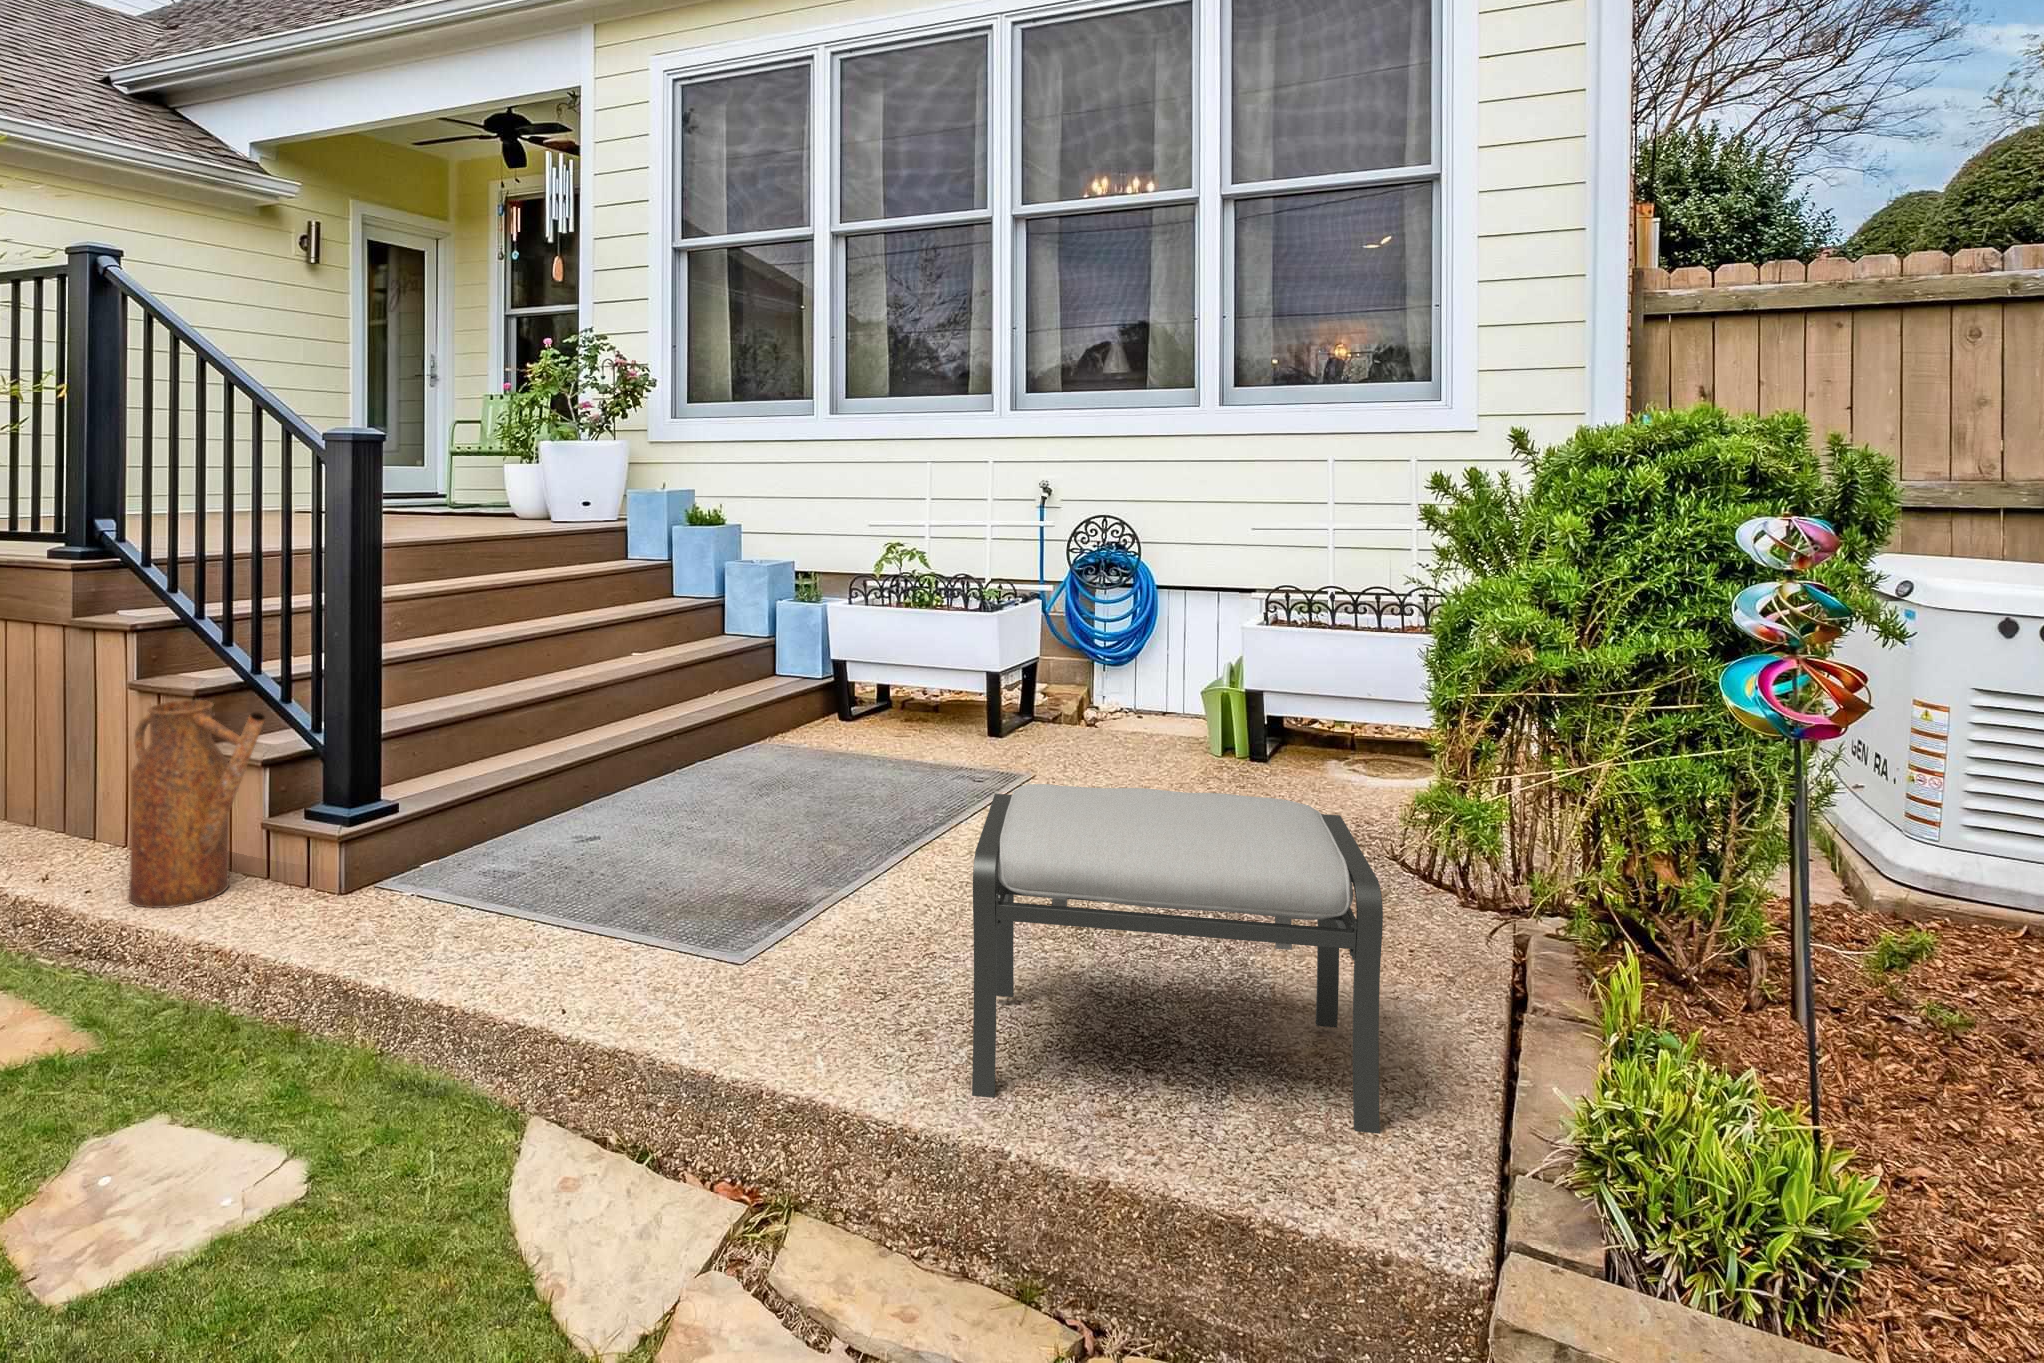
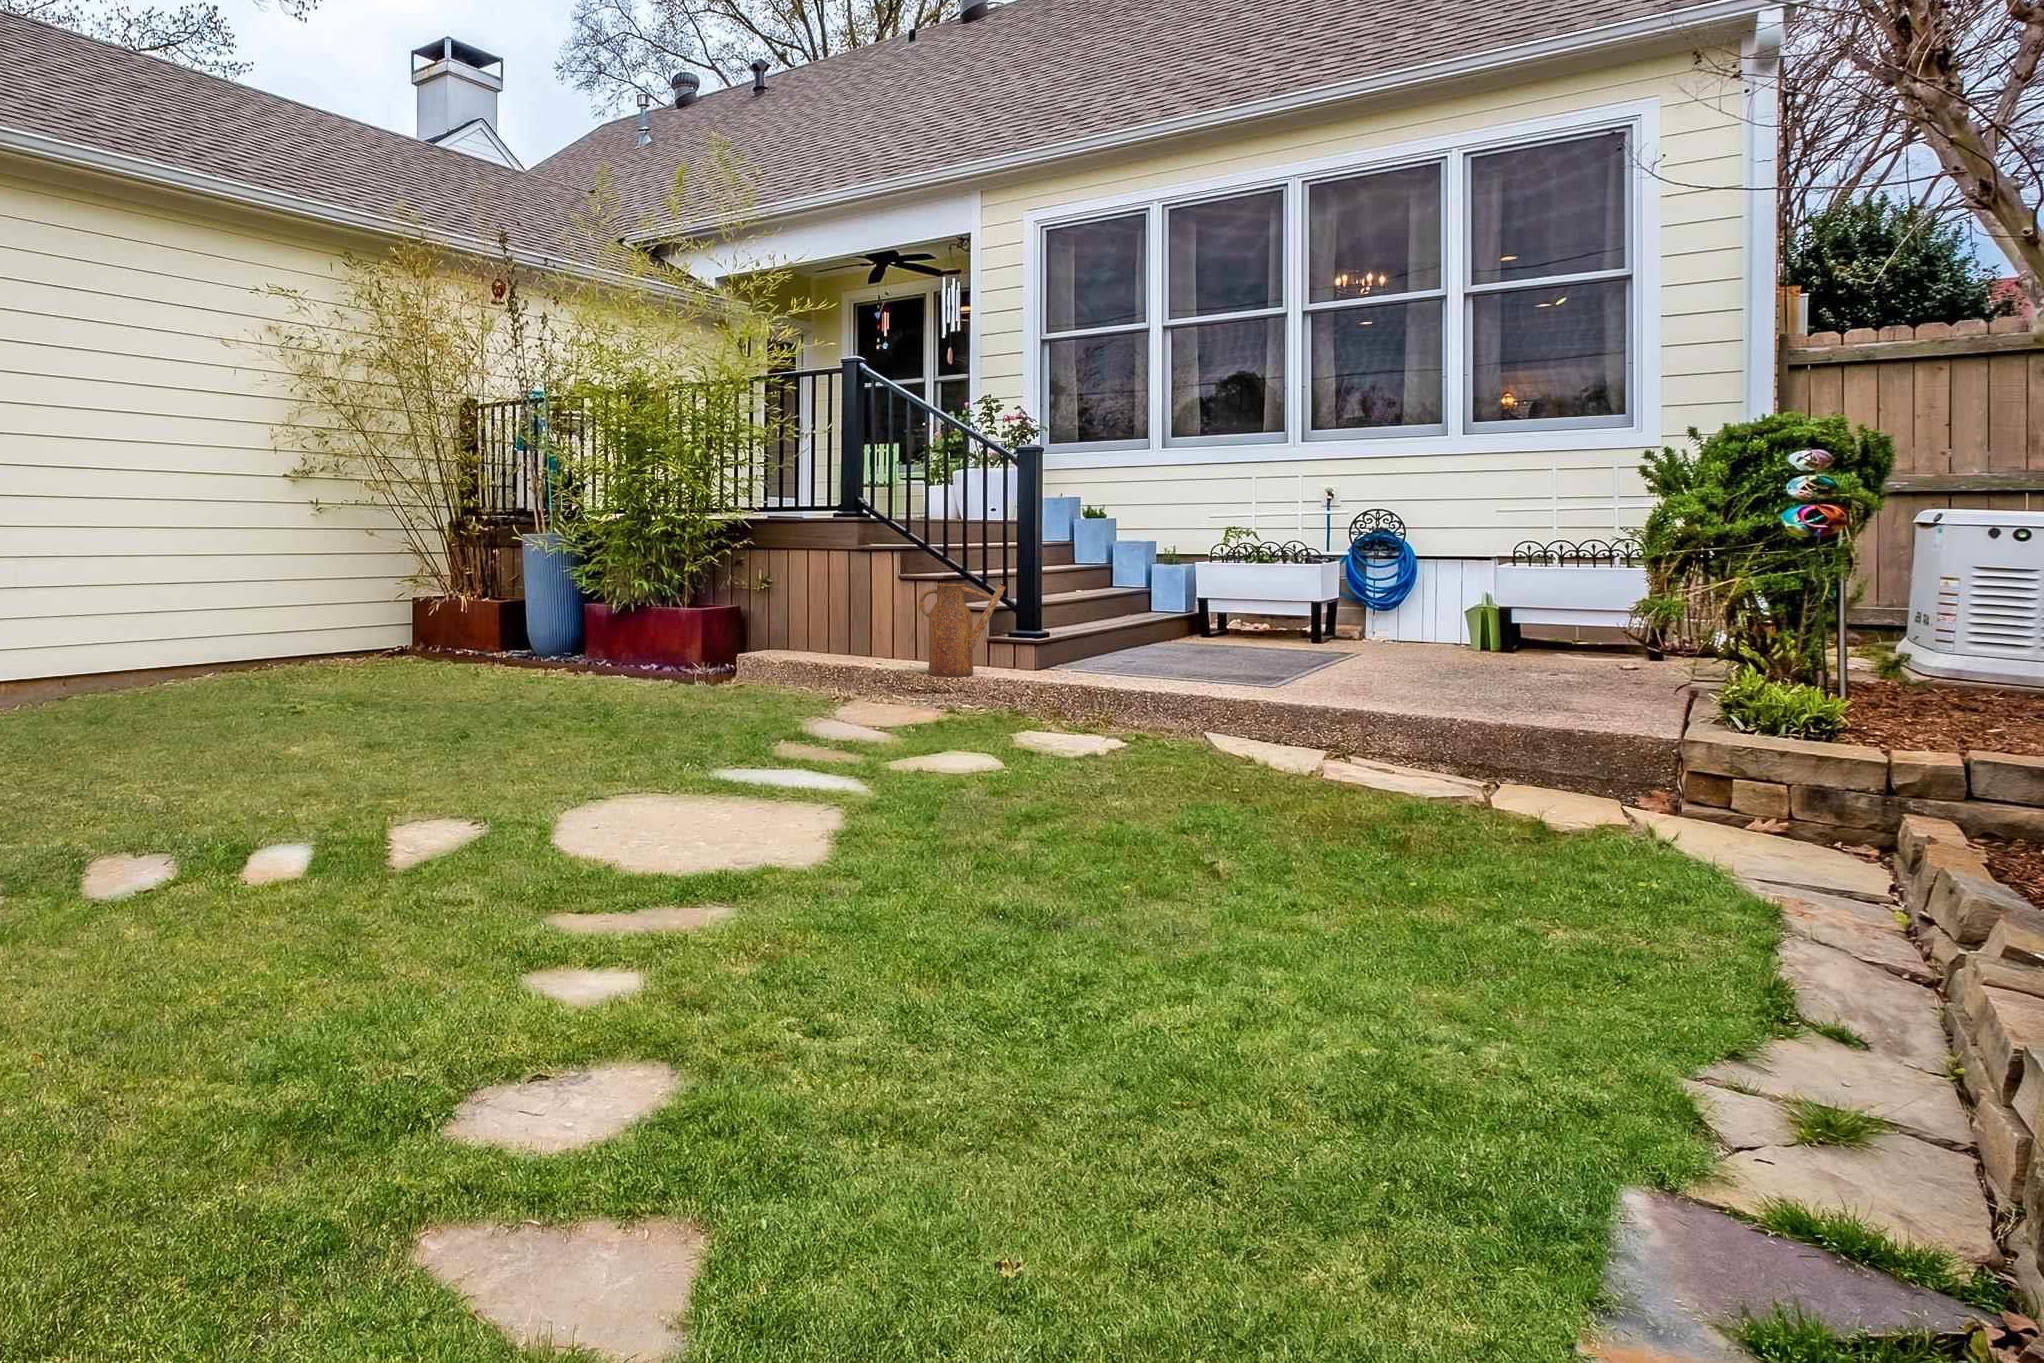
ottoman: present [972,784,1383,1134] -> none [1418,589,1626,707]

